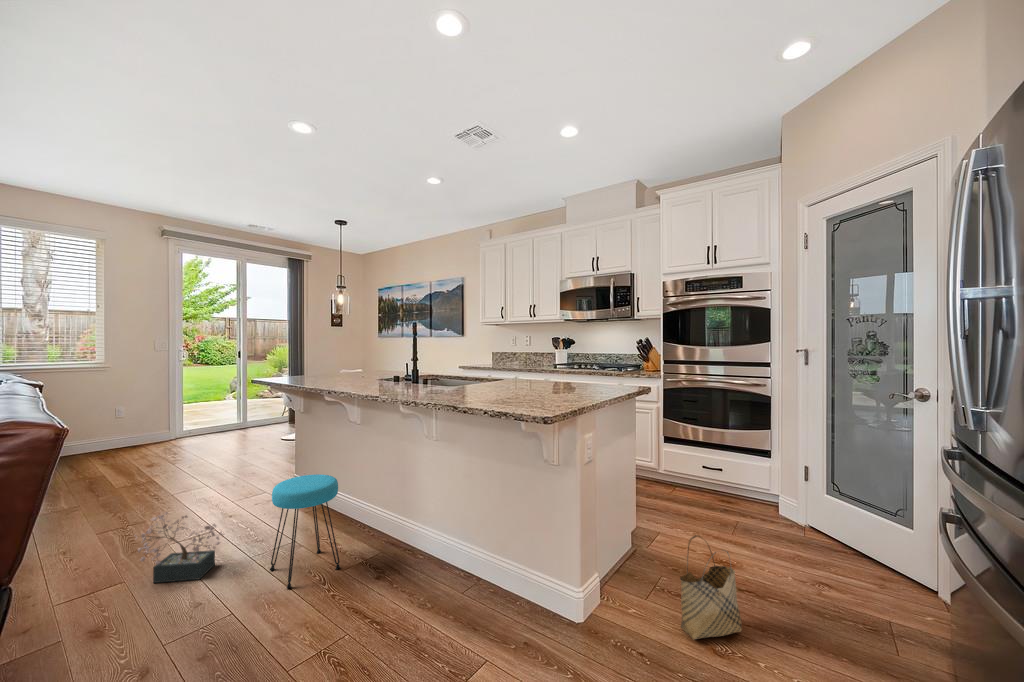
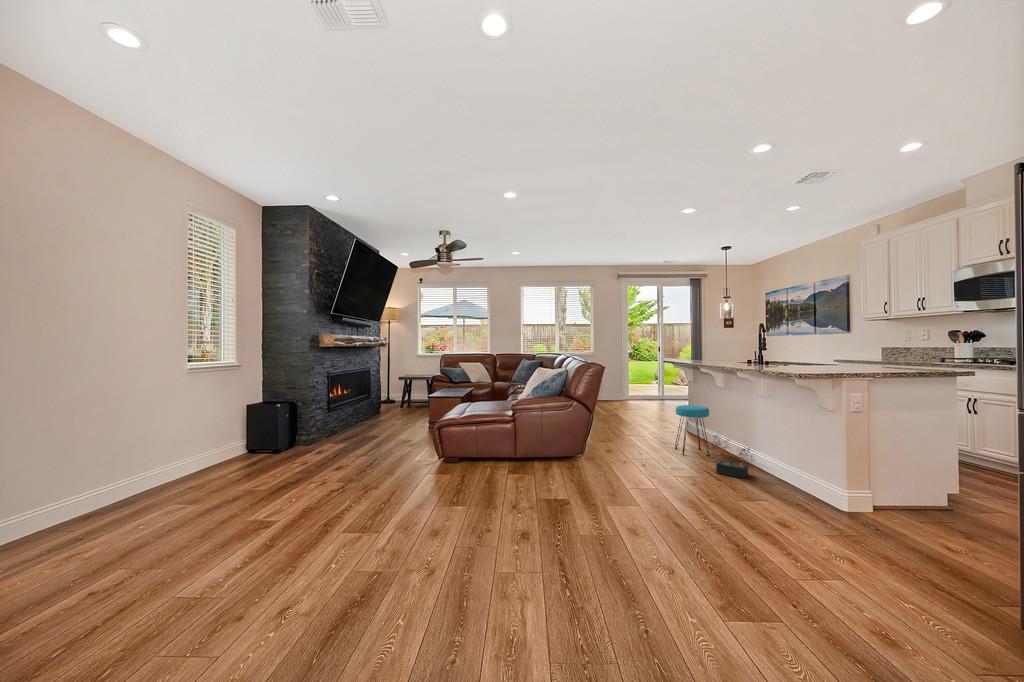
decorative plant: present [135,512,224,583] -> present [708,435,754,478]
woven basket: present [680,535,741,640] -> none [929,467,994,538]

